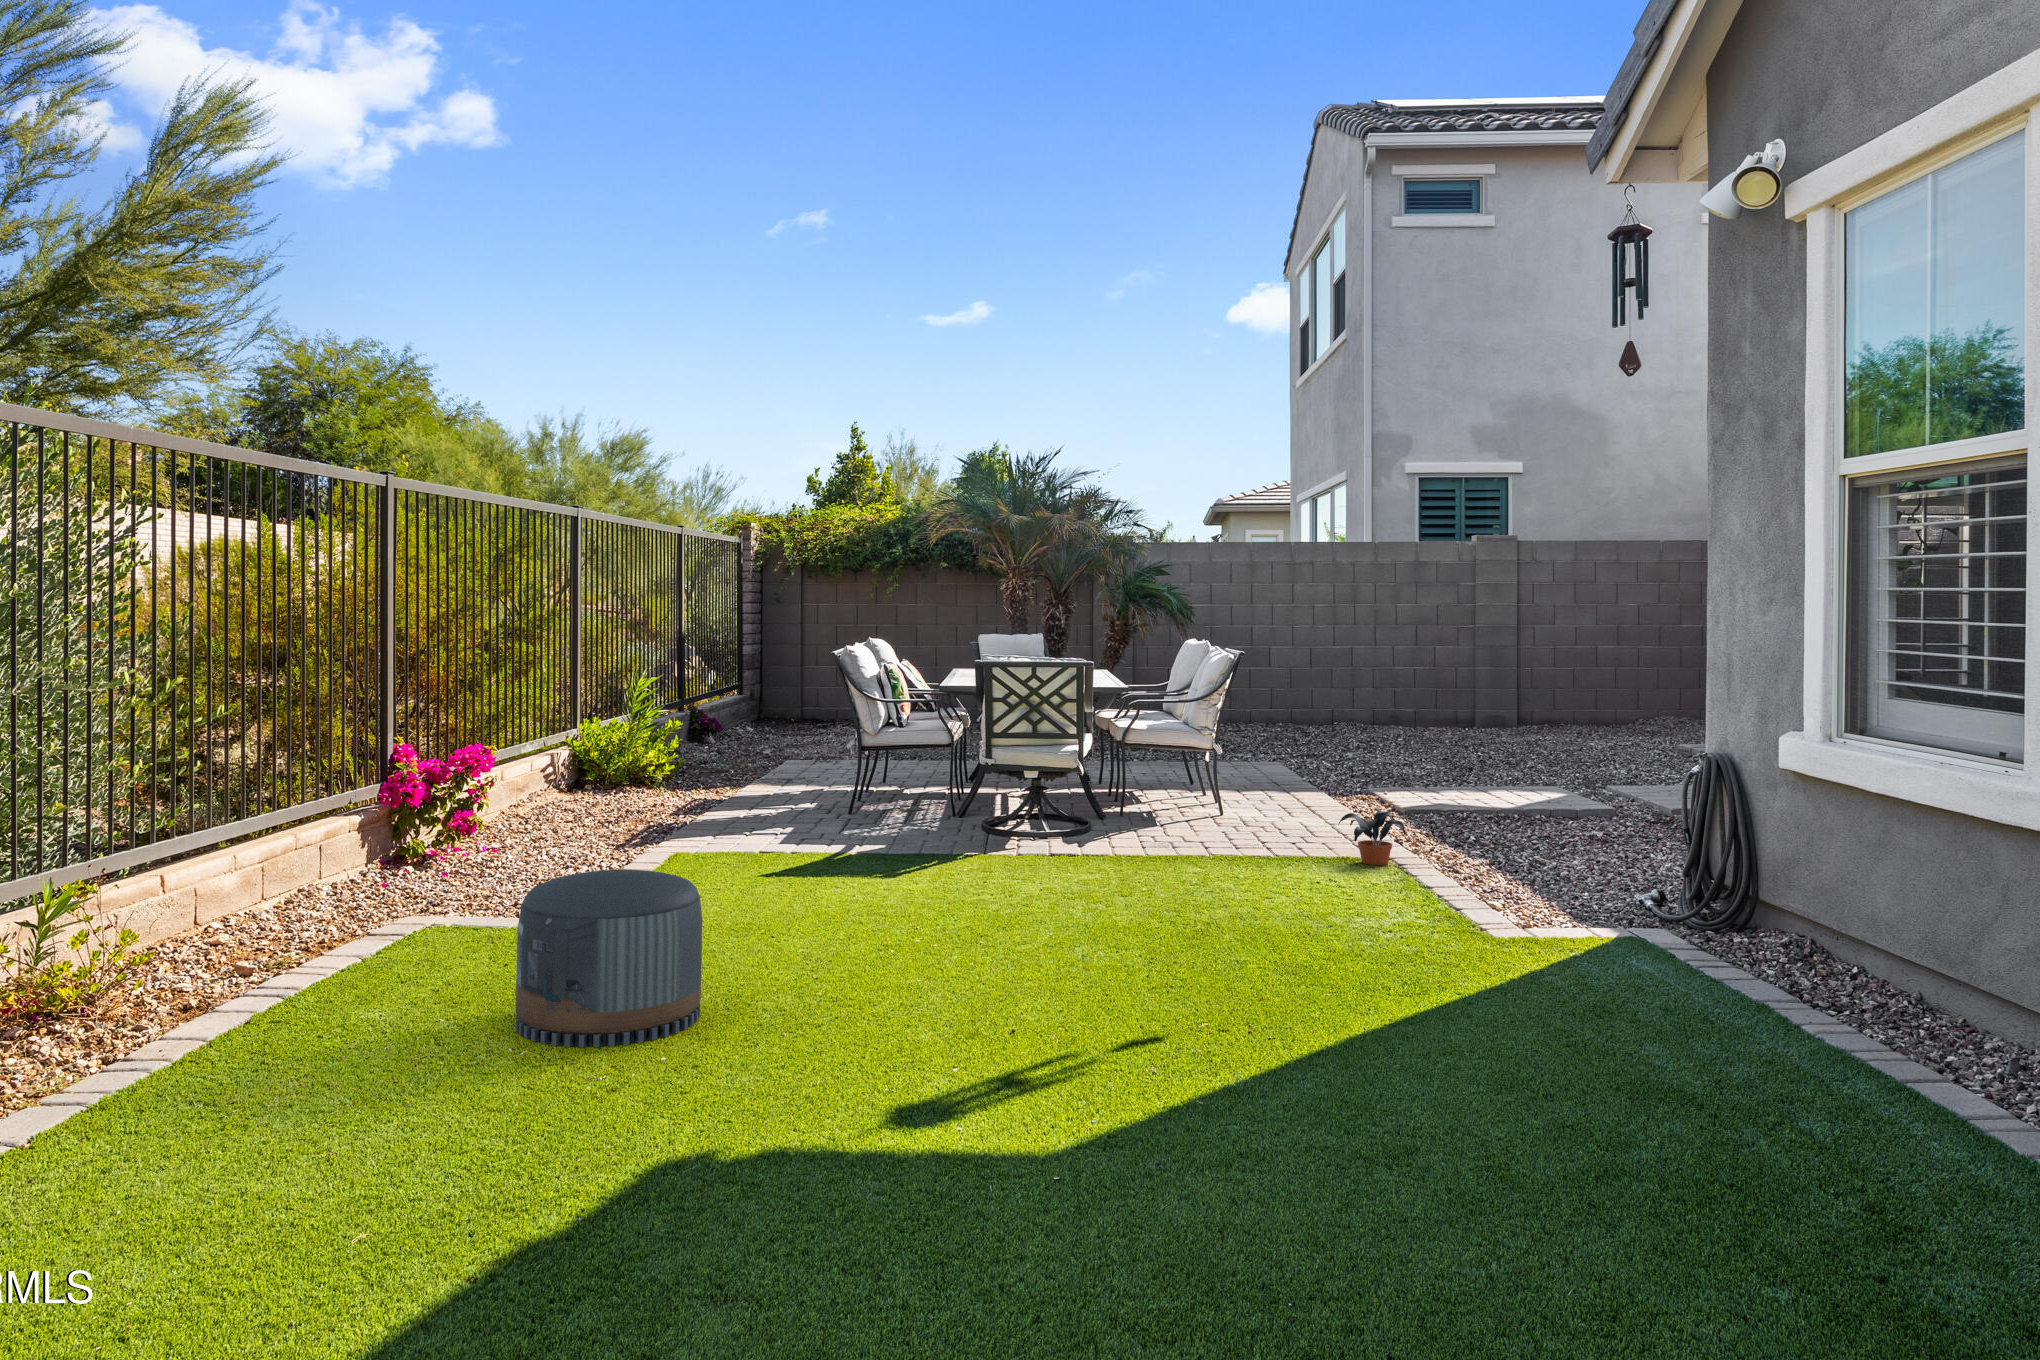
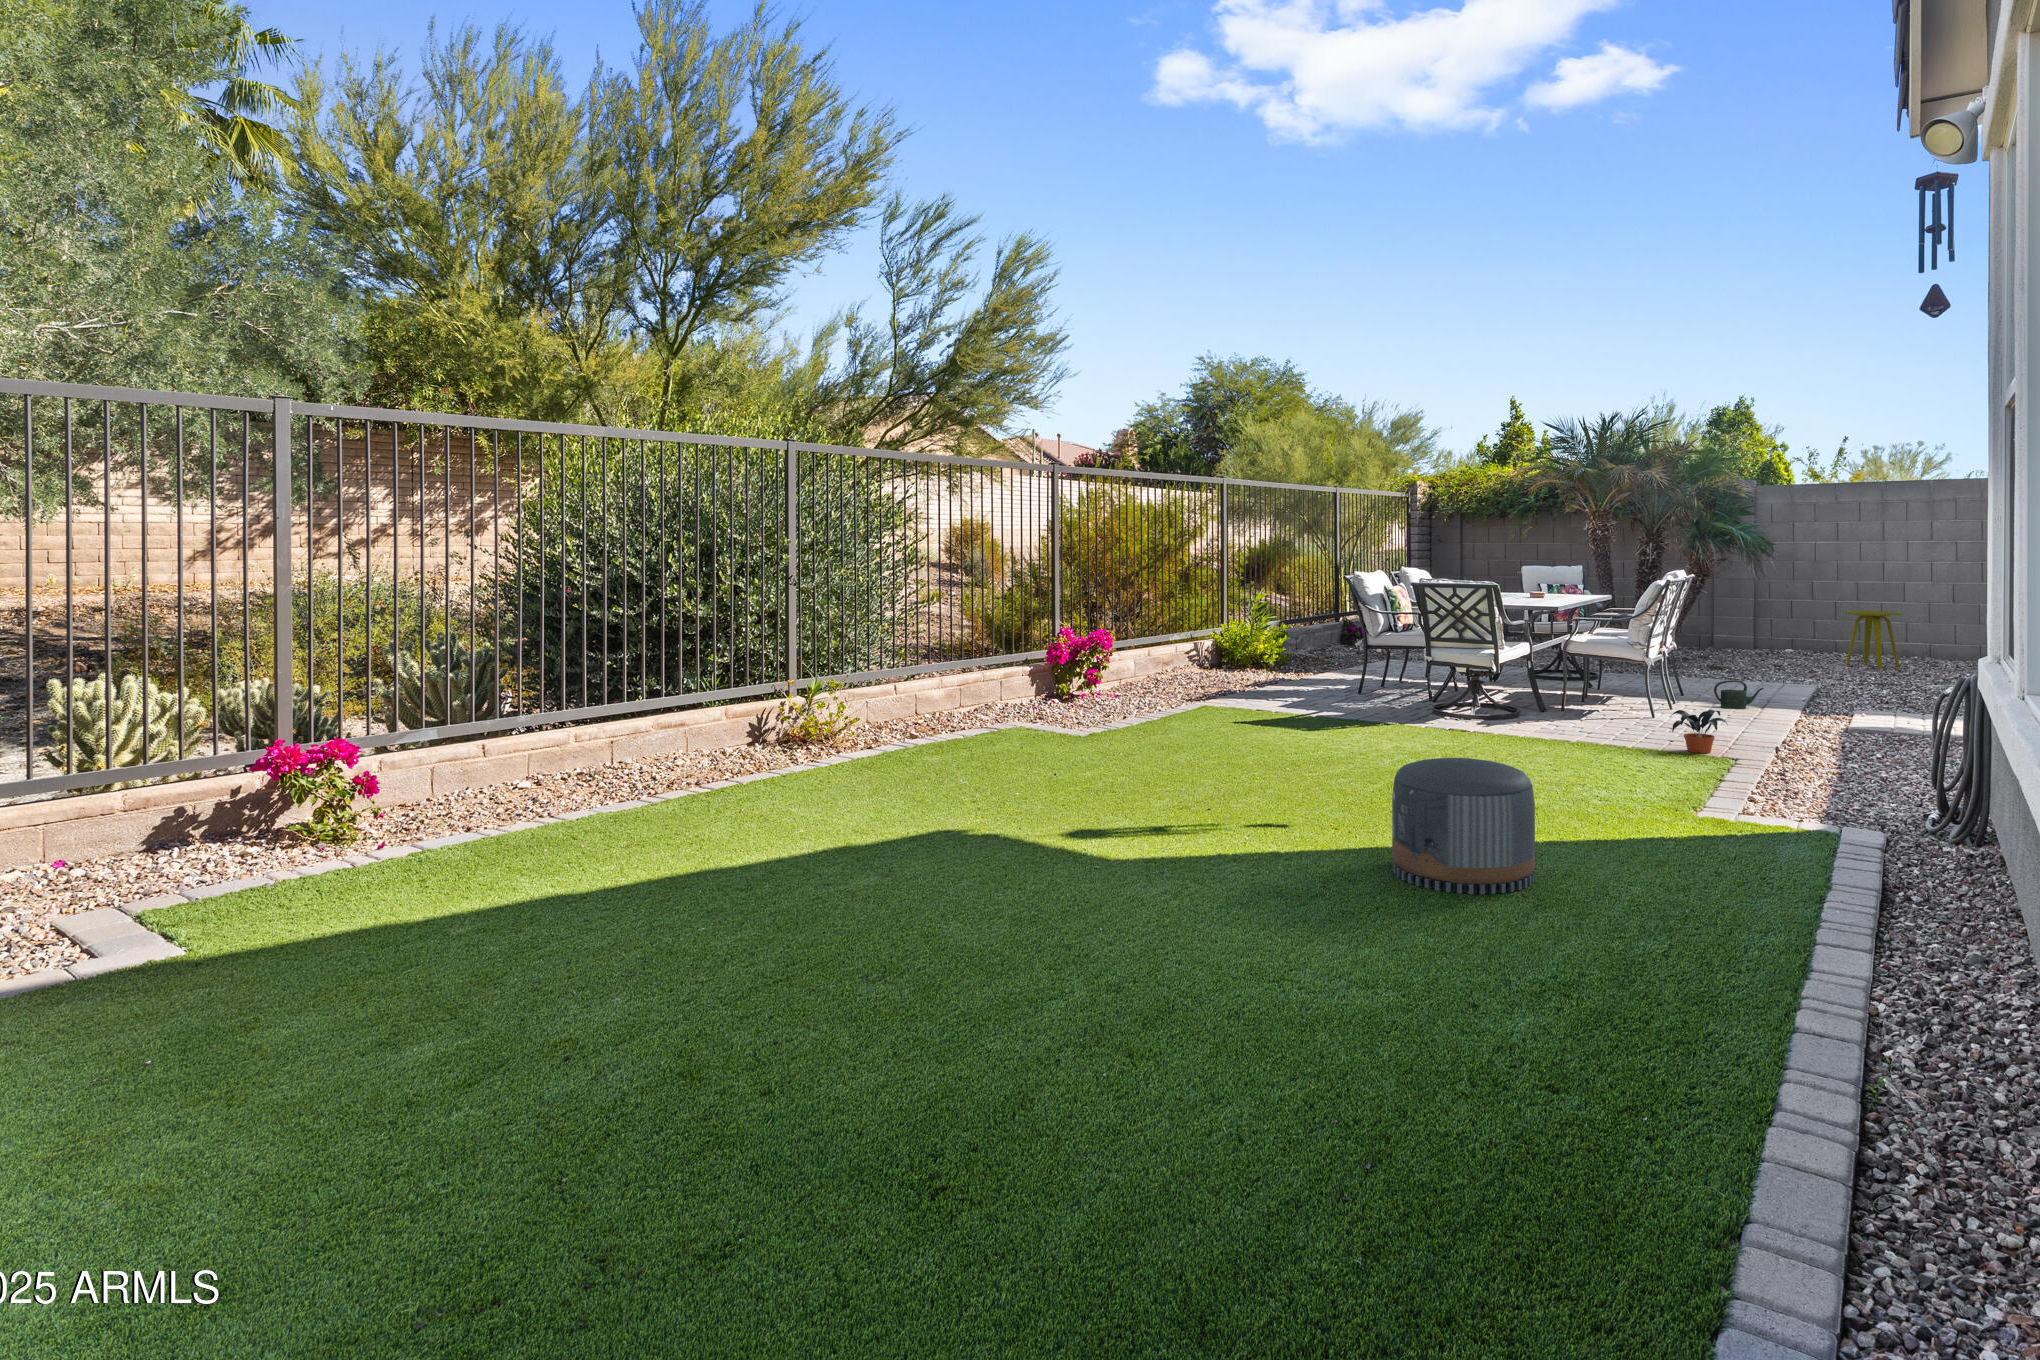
side table: none [1235,686,1289,747] -> present [1844,611,1902,668]
watering can: none [1252,771,1297,805] -> present [1714,680,1764,709]
pouf: present [516,869,702,1047] -> present [1392,758,1535,894]

